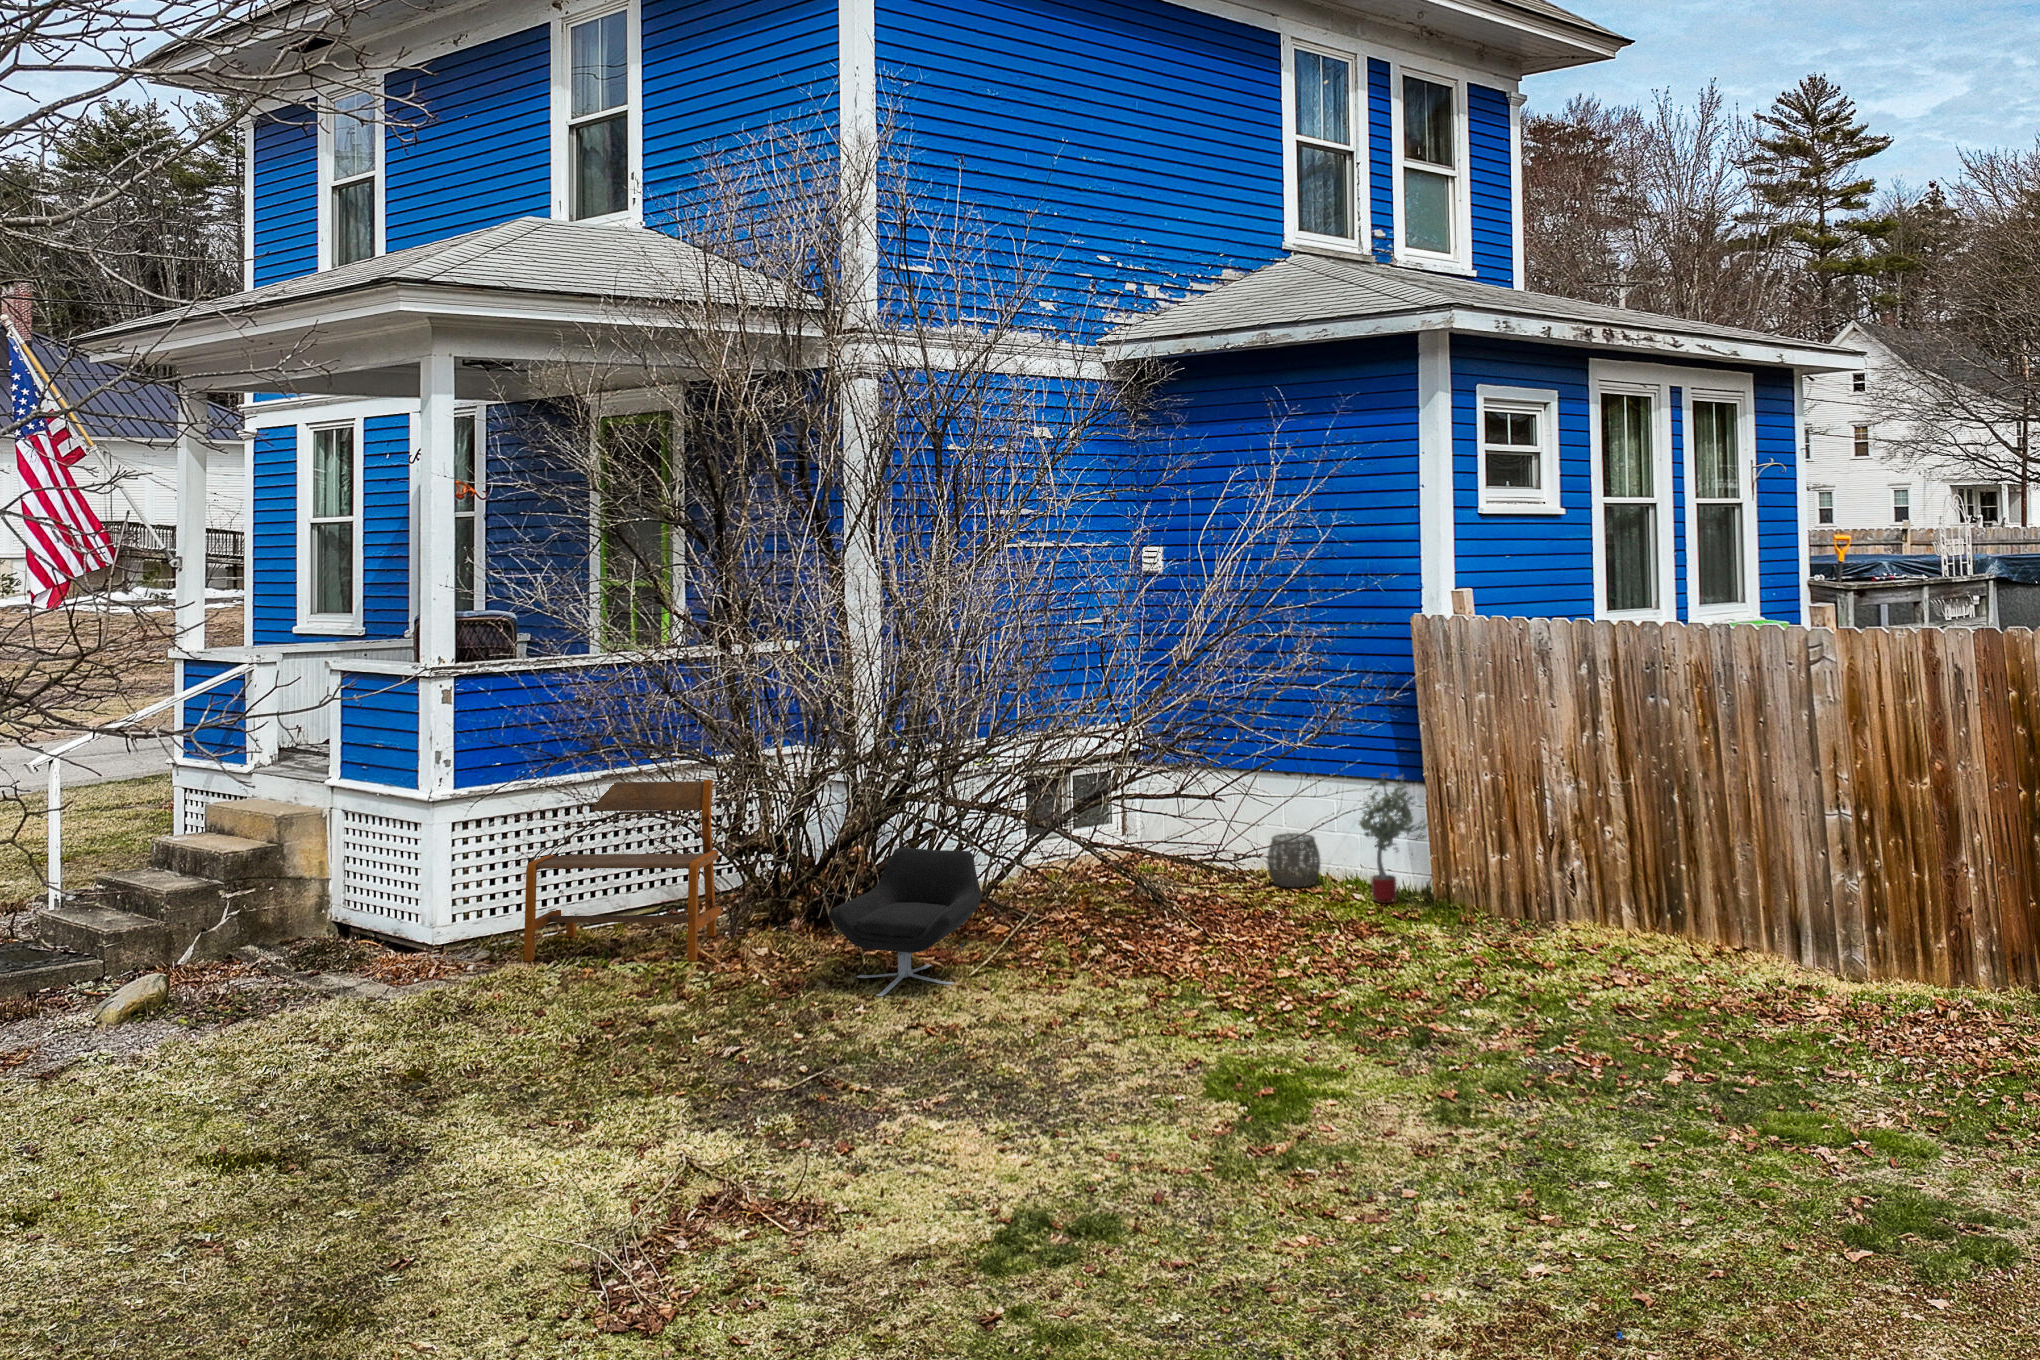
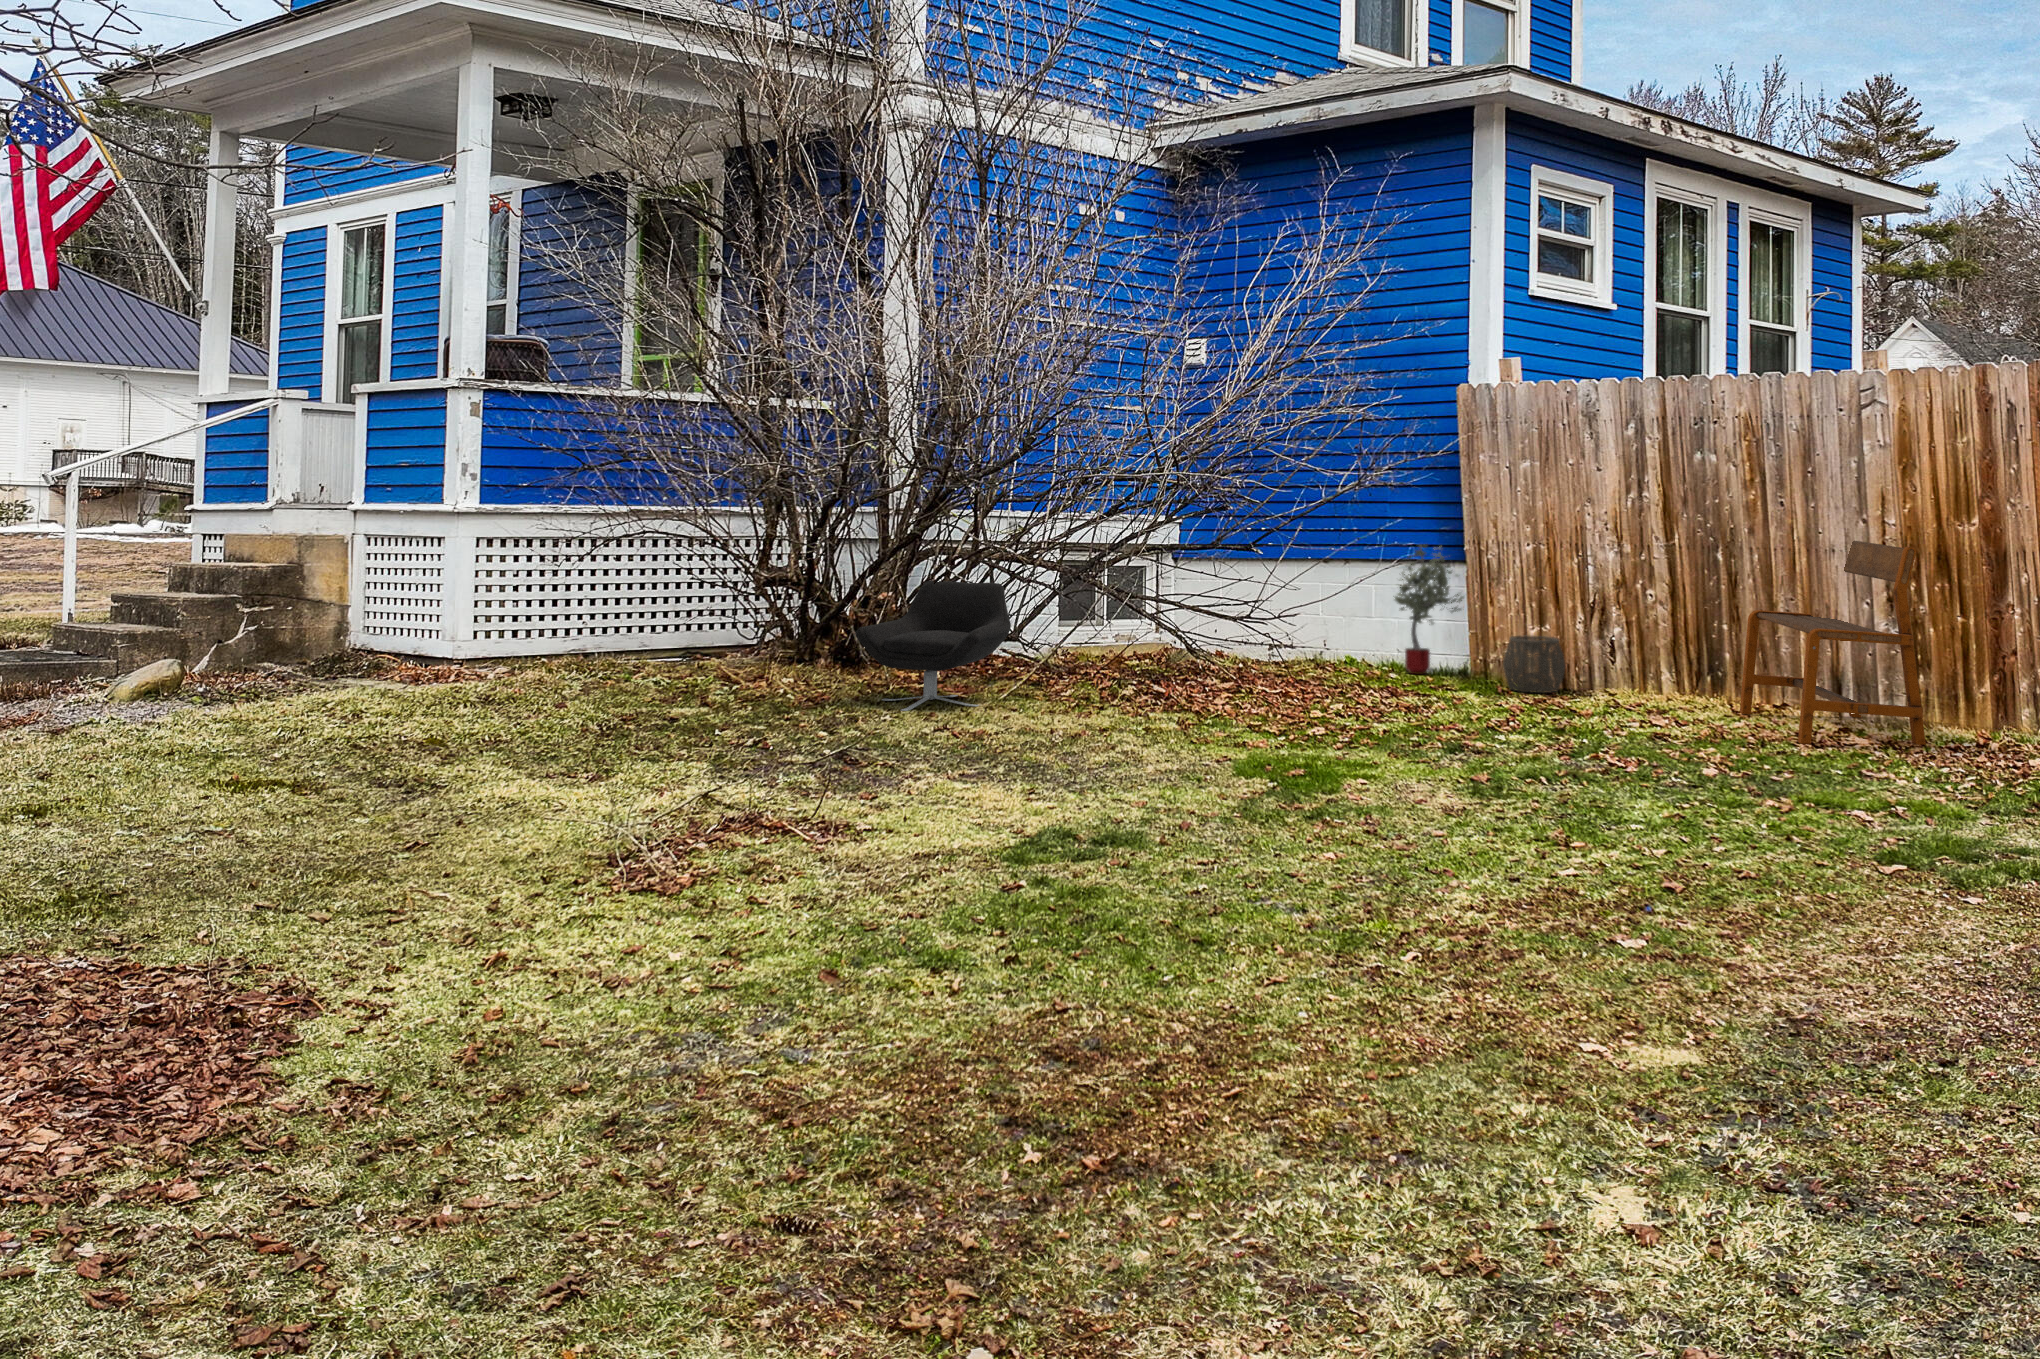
bench: present [524,779,721,961] -> present [1740,541,1926,745]
woven basket: present [1267,833,1320,888] -> present [1504,635,1565,693]

